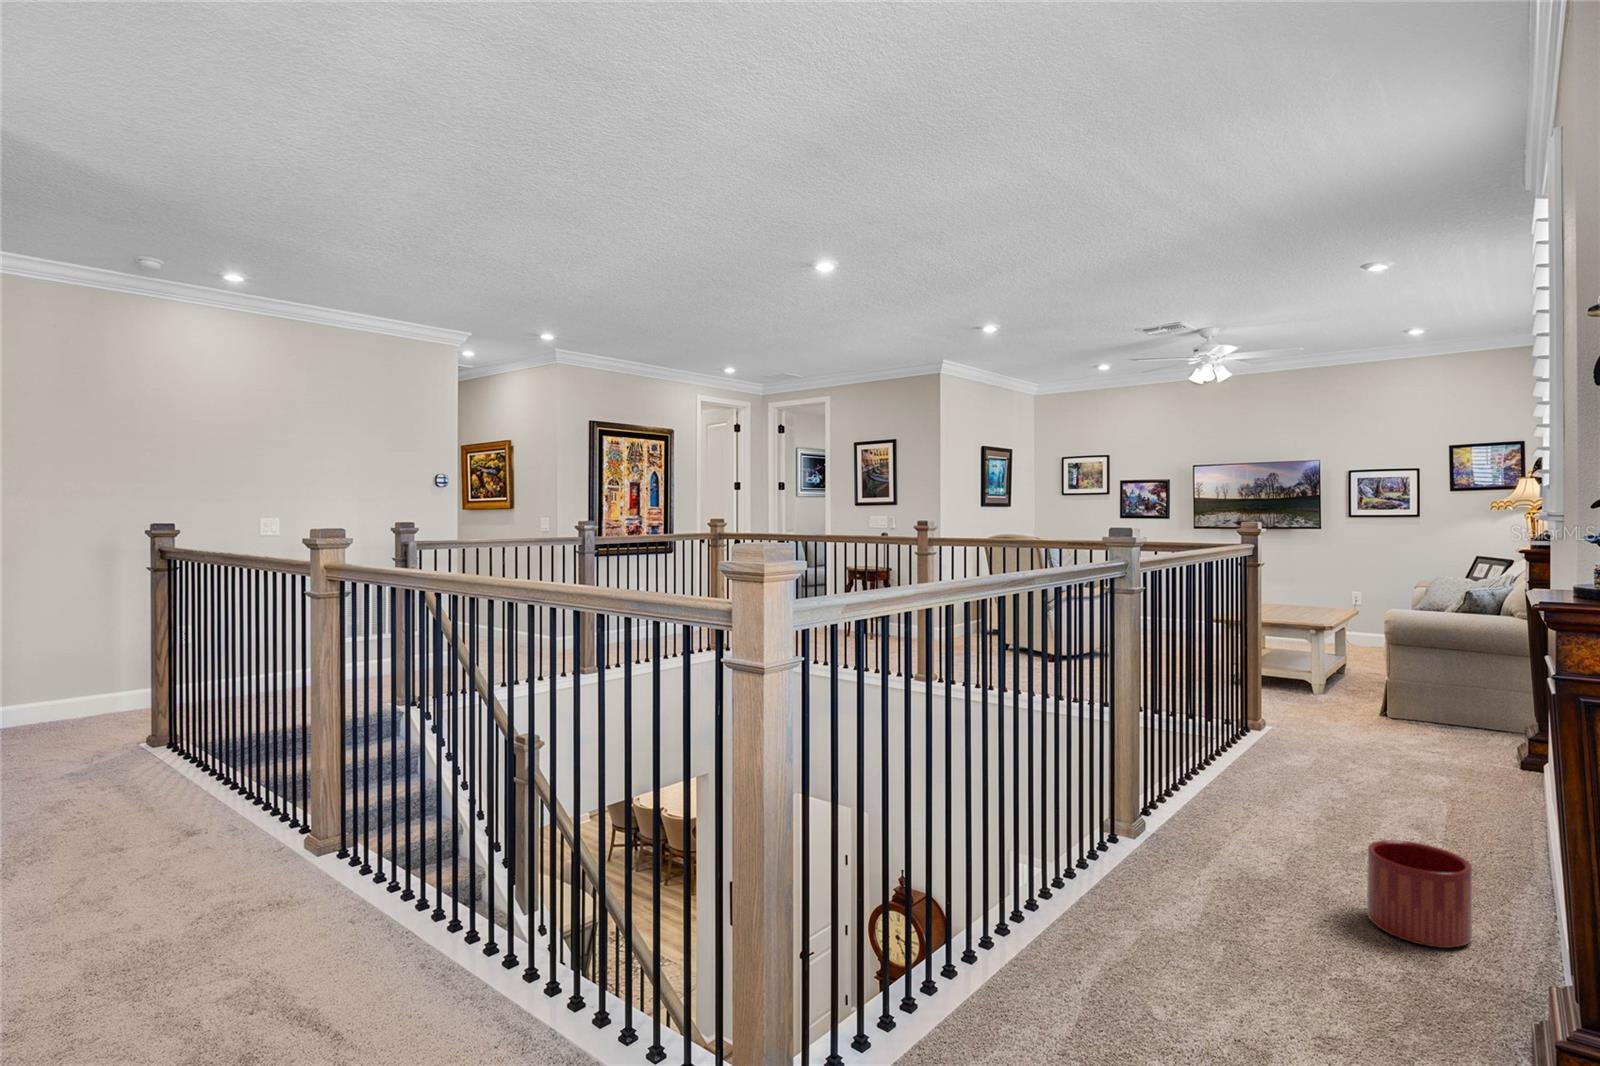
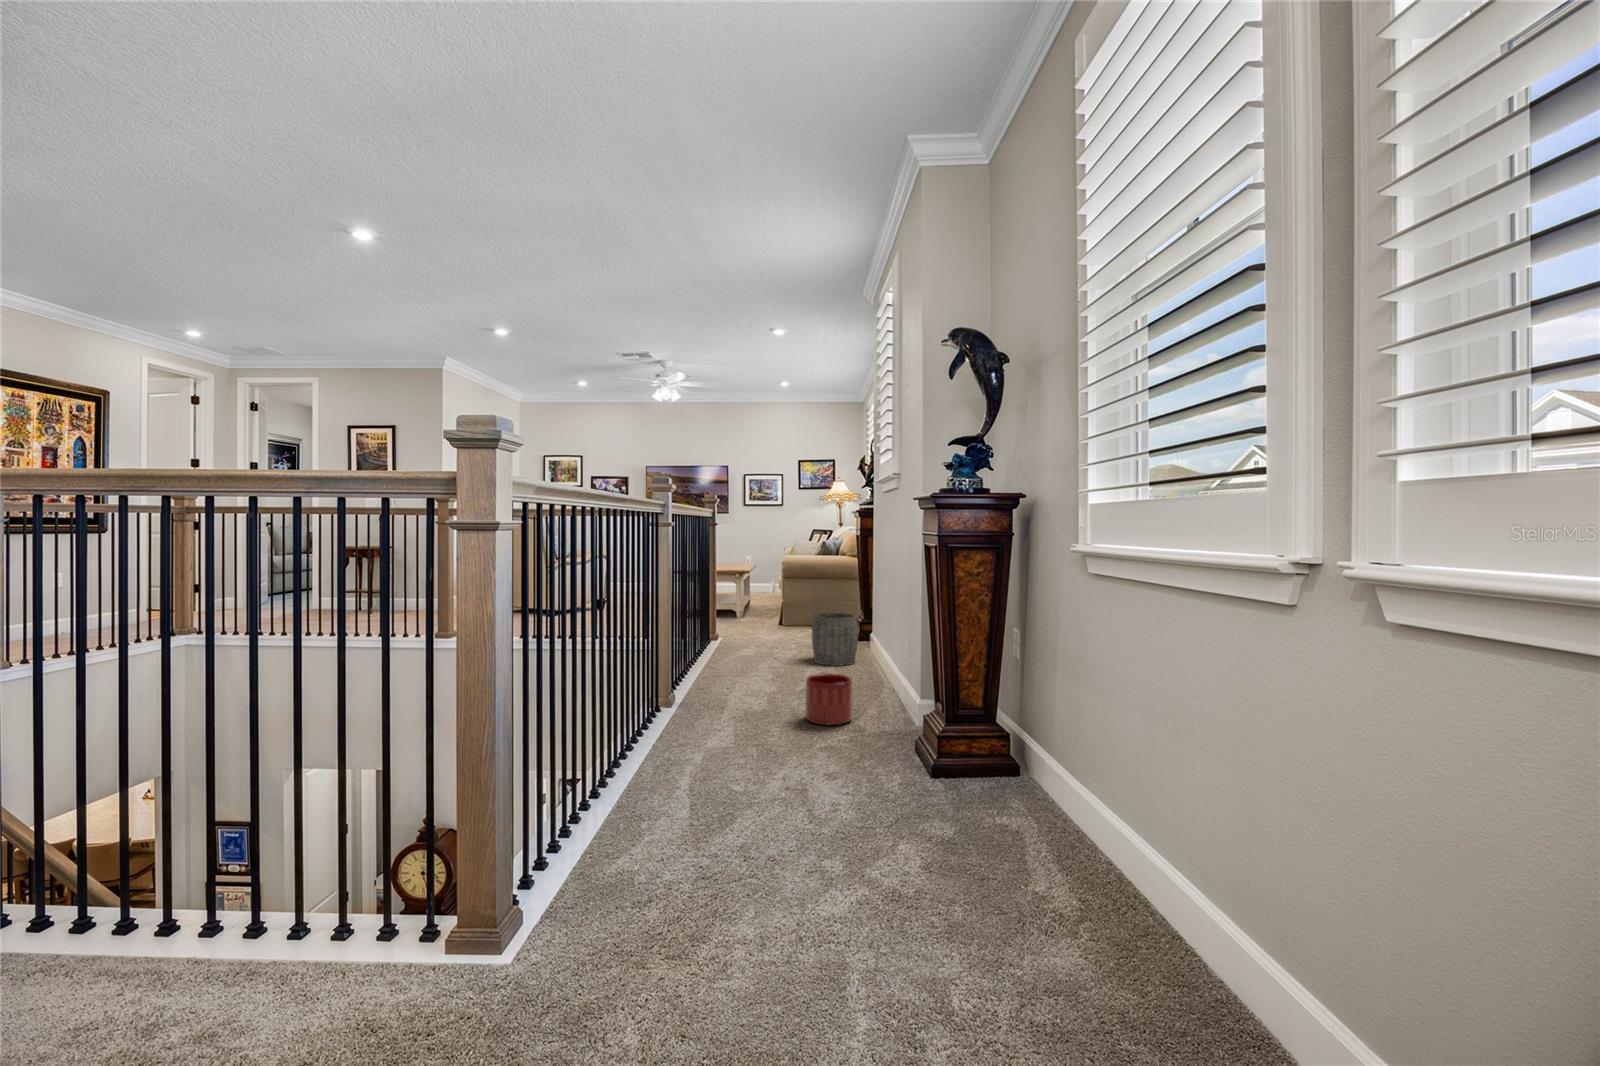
woven basket: none [1427,715,1532,816] -> present [812,613,858,666]

